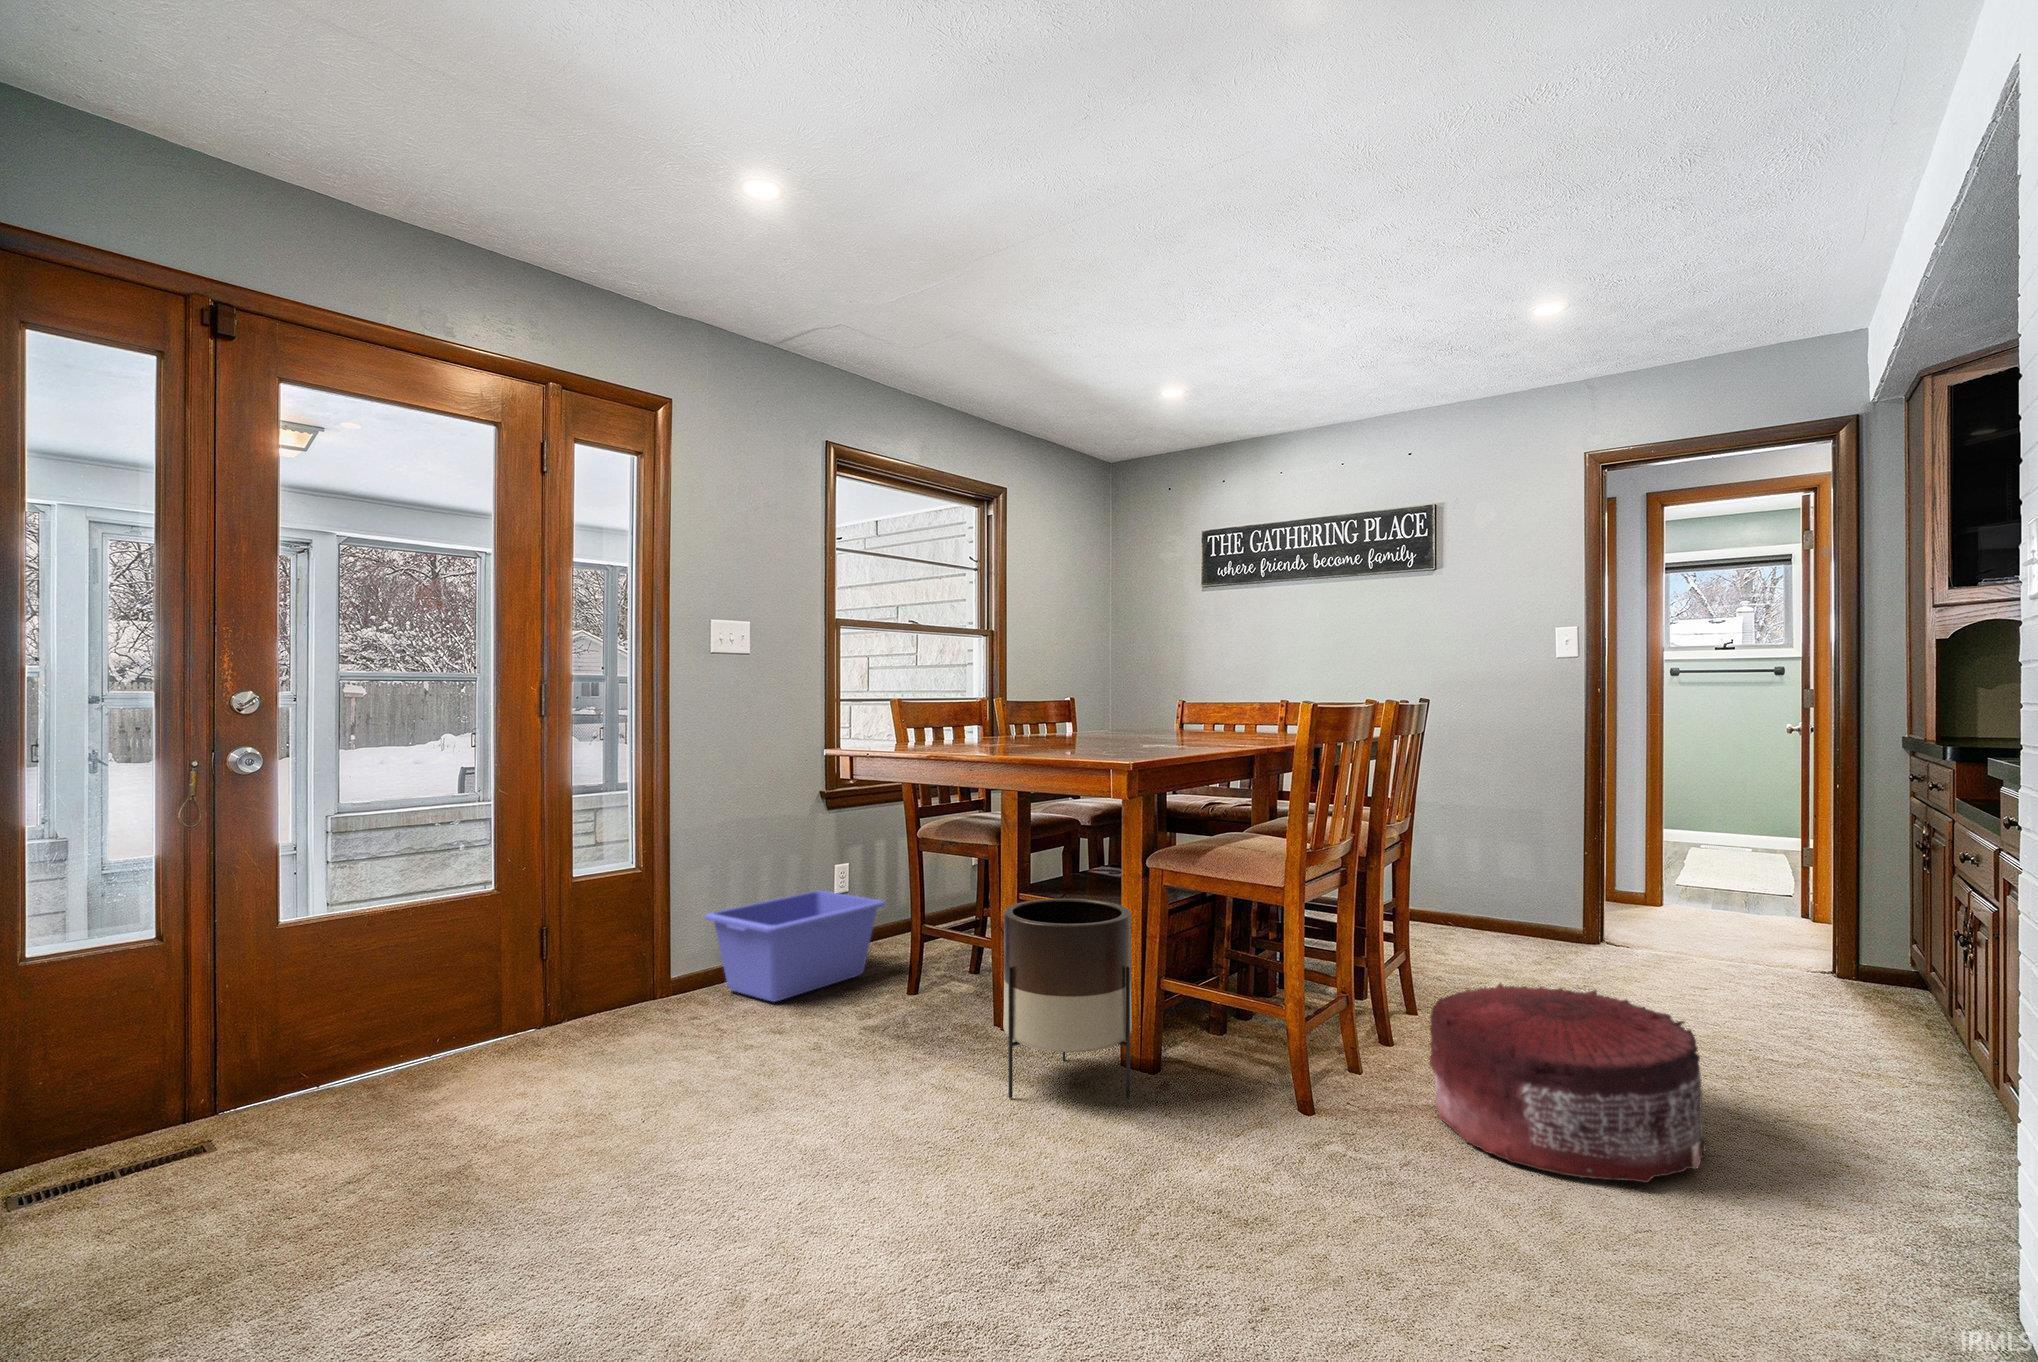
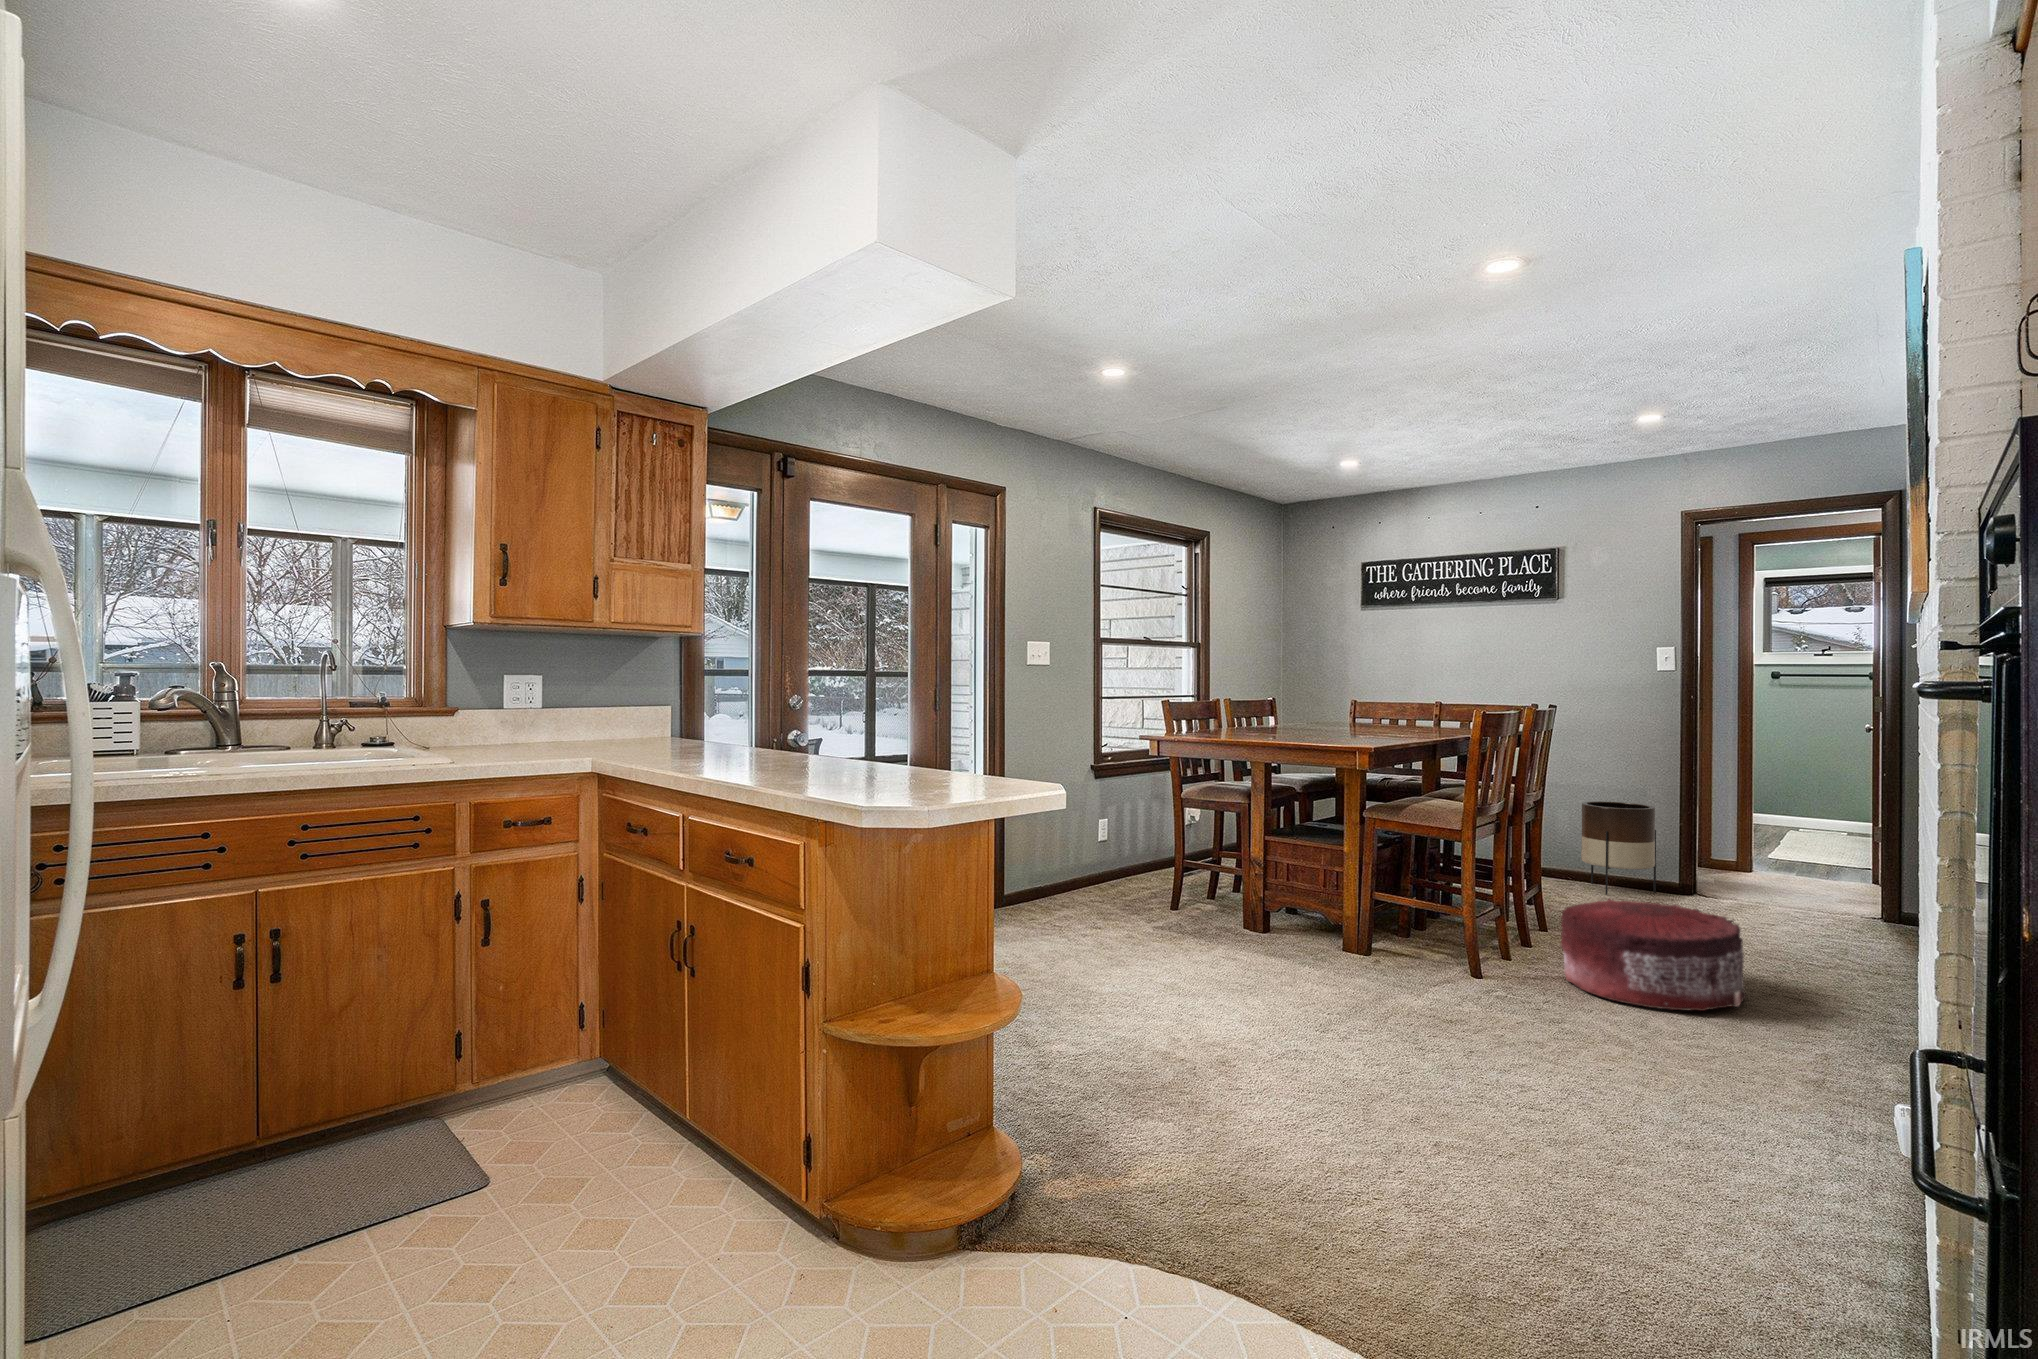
storage bin: present [705,891,885,1002] -> none [1027,838,1147,910]
planter: present [1003,898,1132,1098] -> present [1581,801,1656,895]

